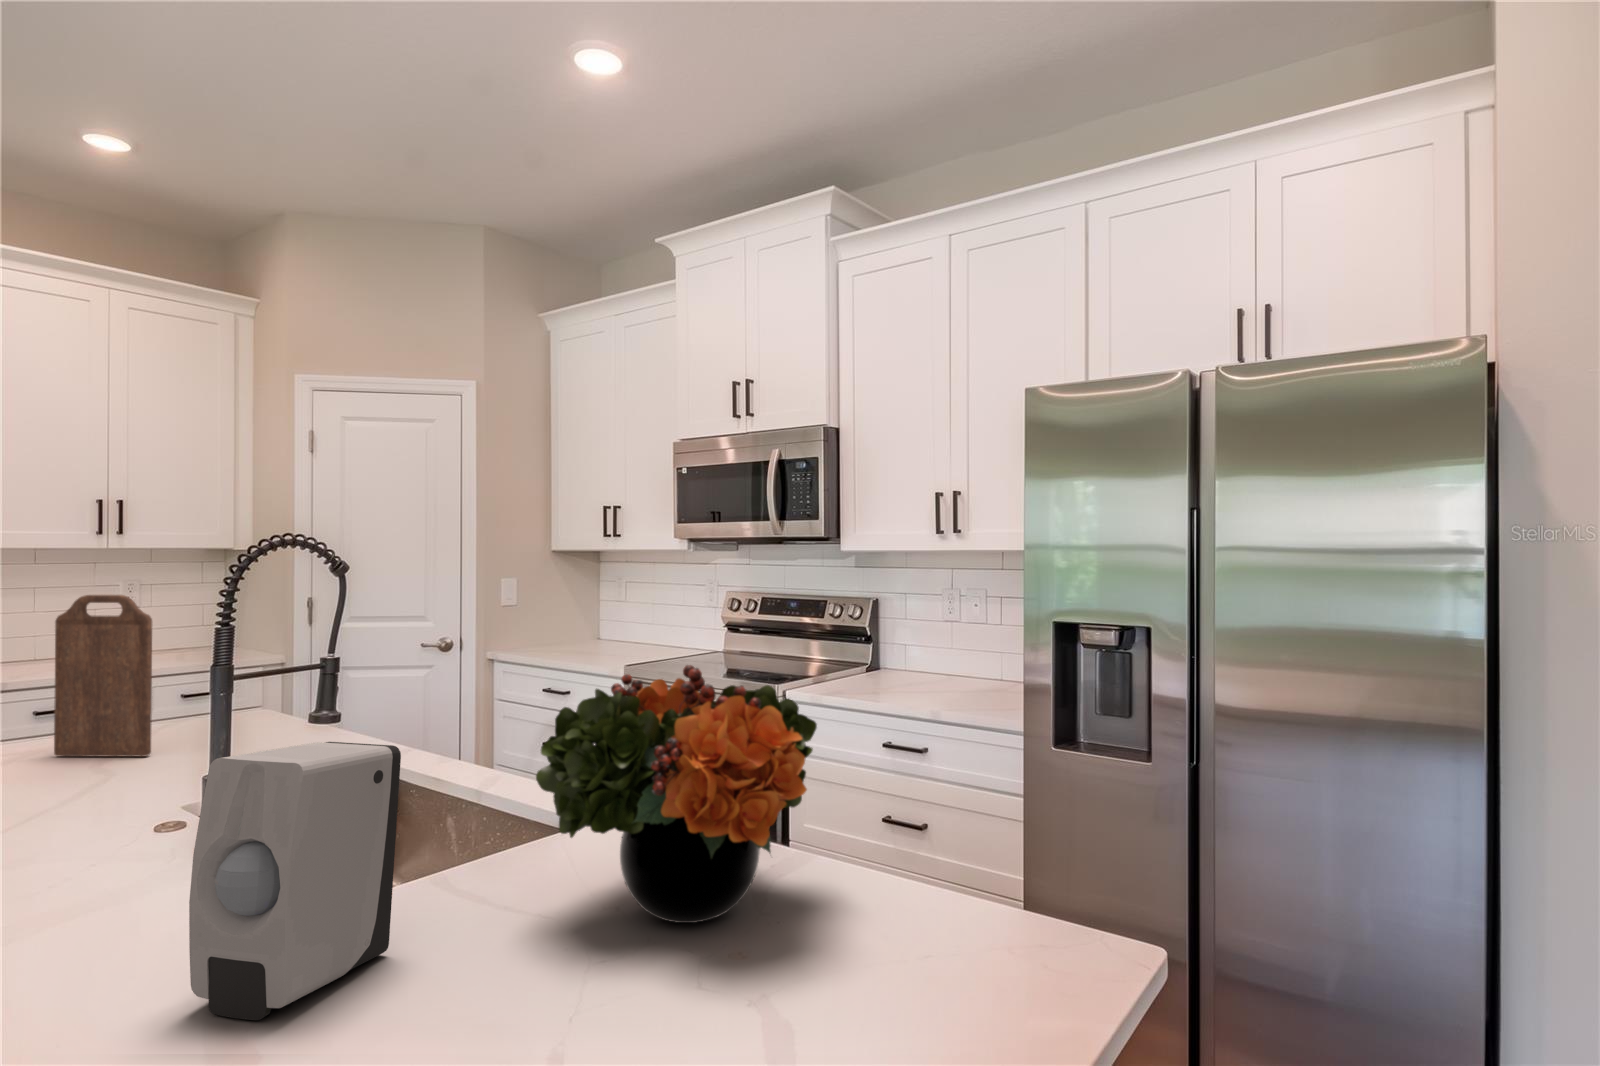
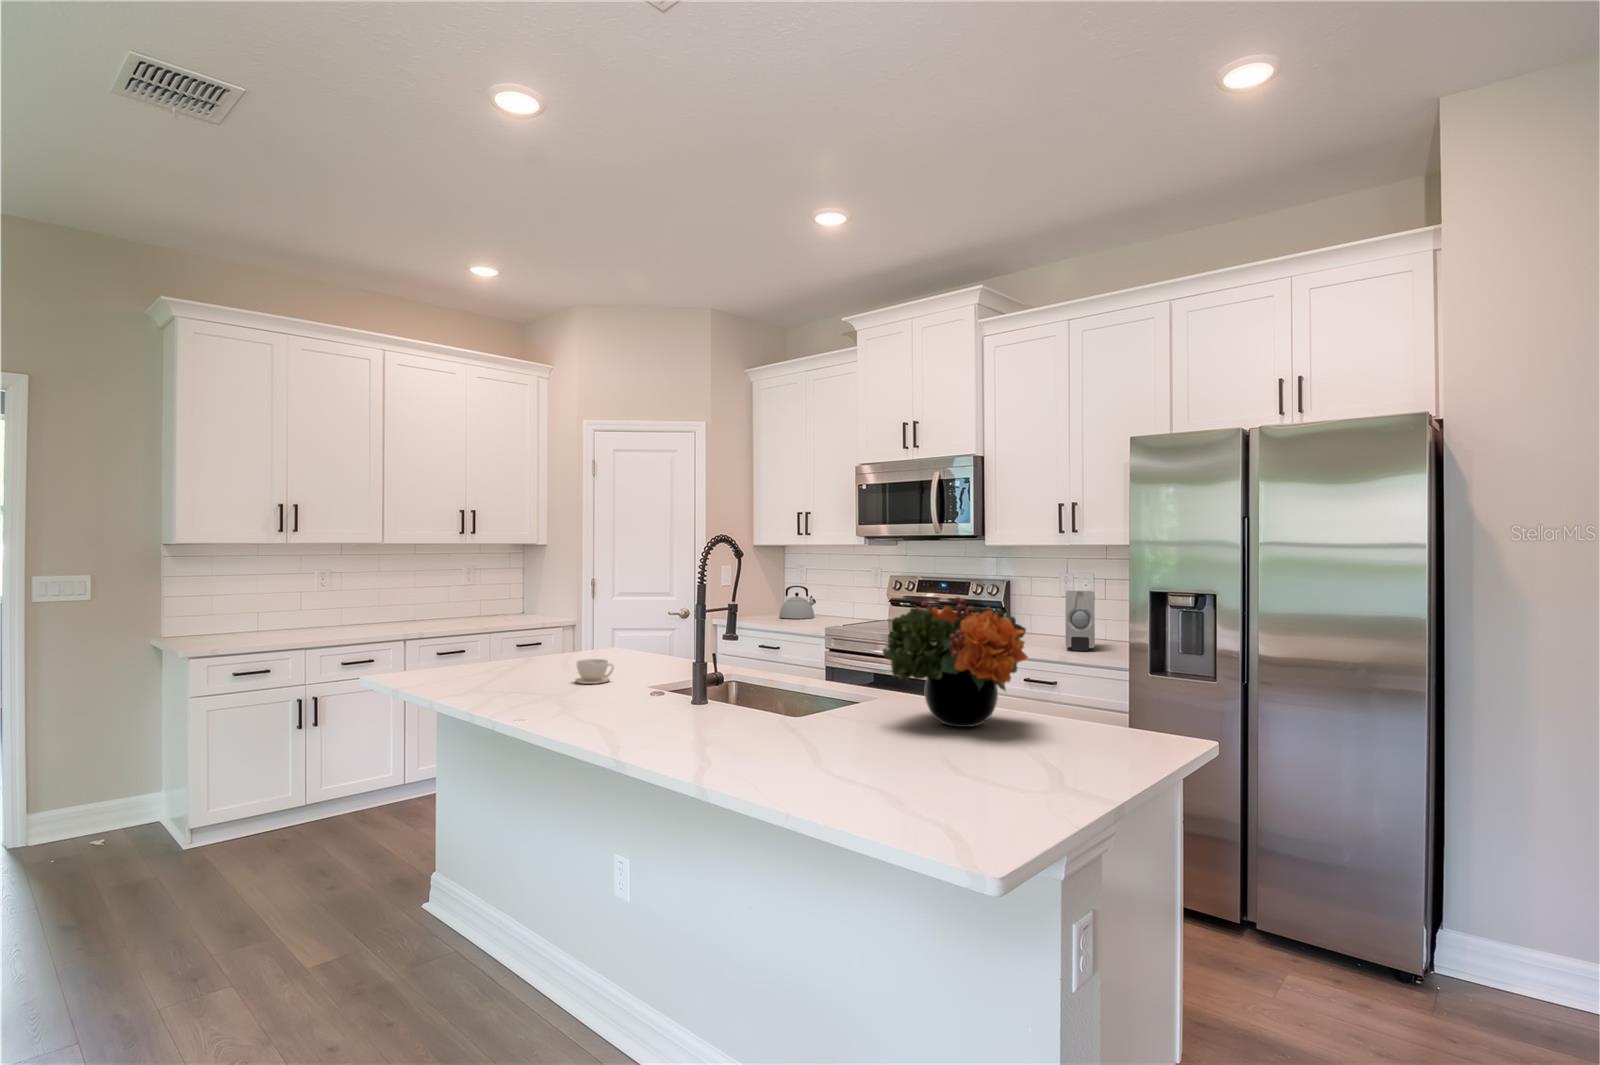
cutting board: present [54,595,152,756] -> none [528,567,584,665]
kettle: none [579,605,629,650] -> present [779,586,816,619]
soap dispenser: present [189,742,401,1020] -> present [1066,591,1095,651]
coffee cup: none [69,758,150,808] -> present [575,659,614,684]

